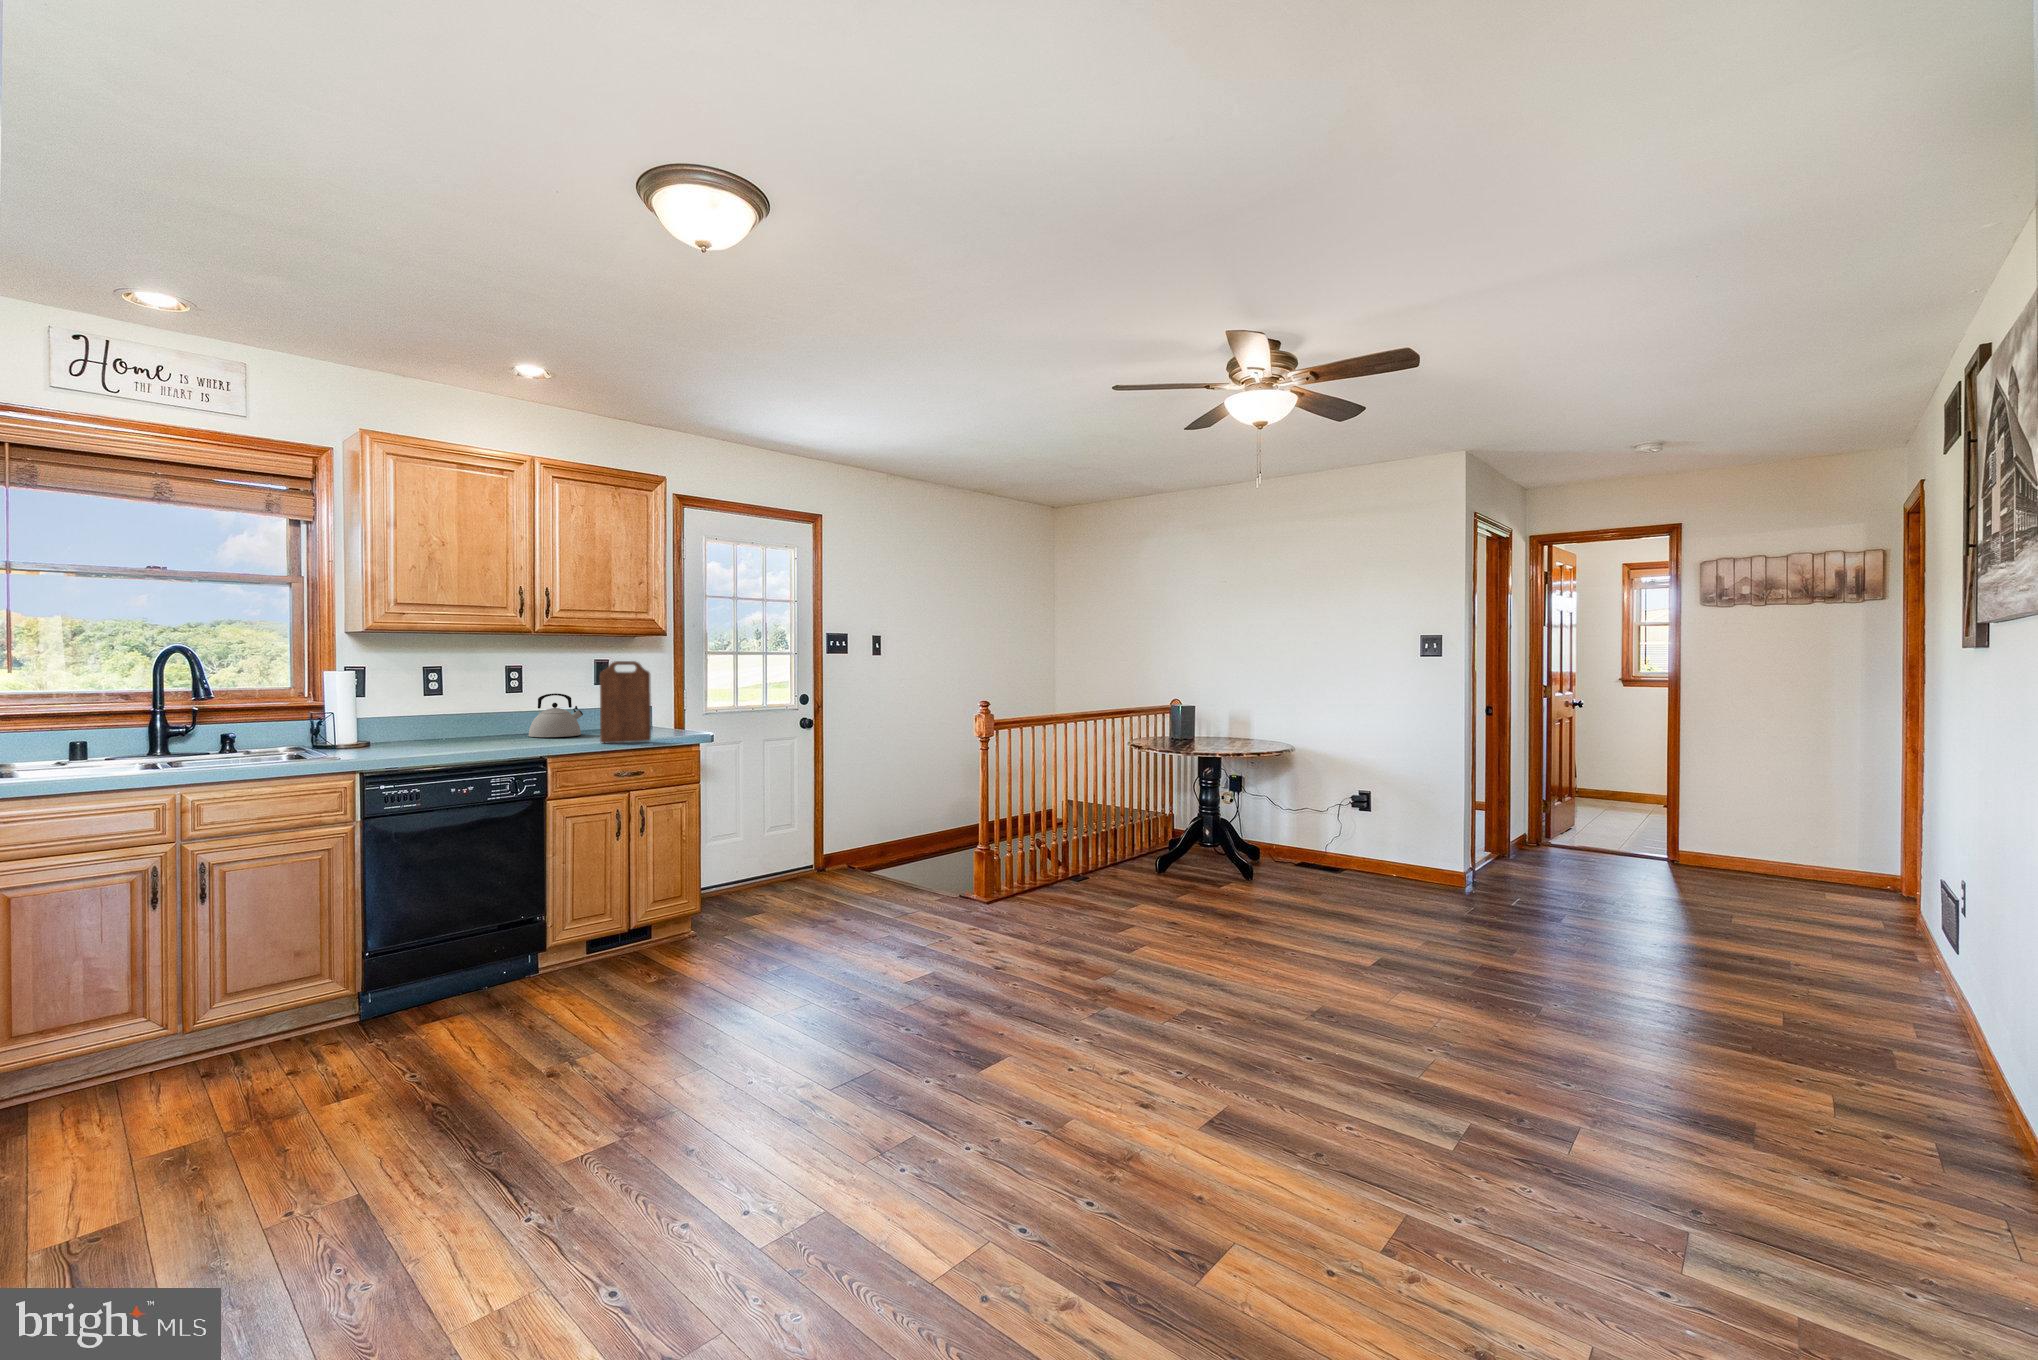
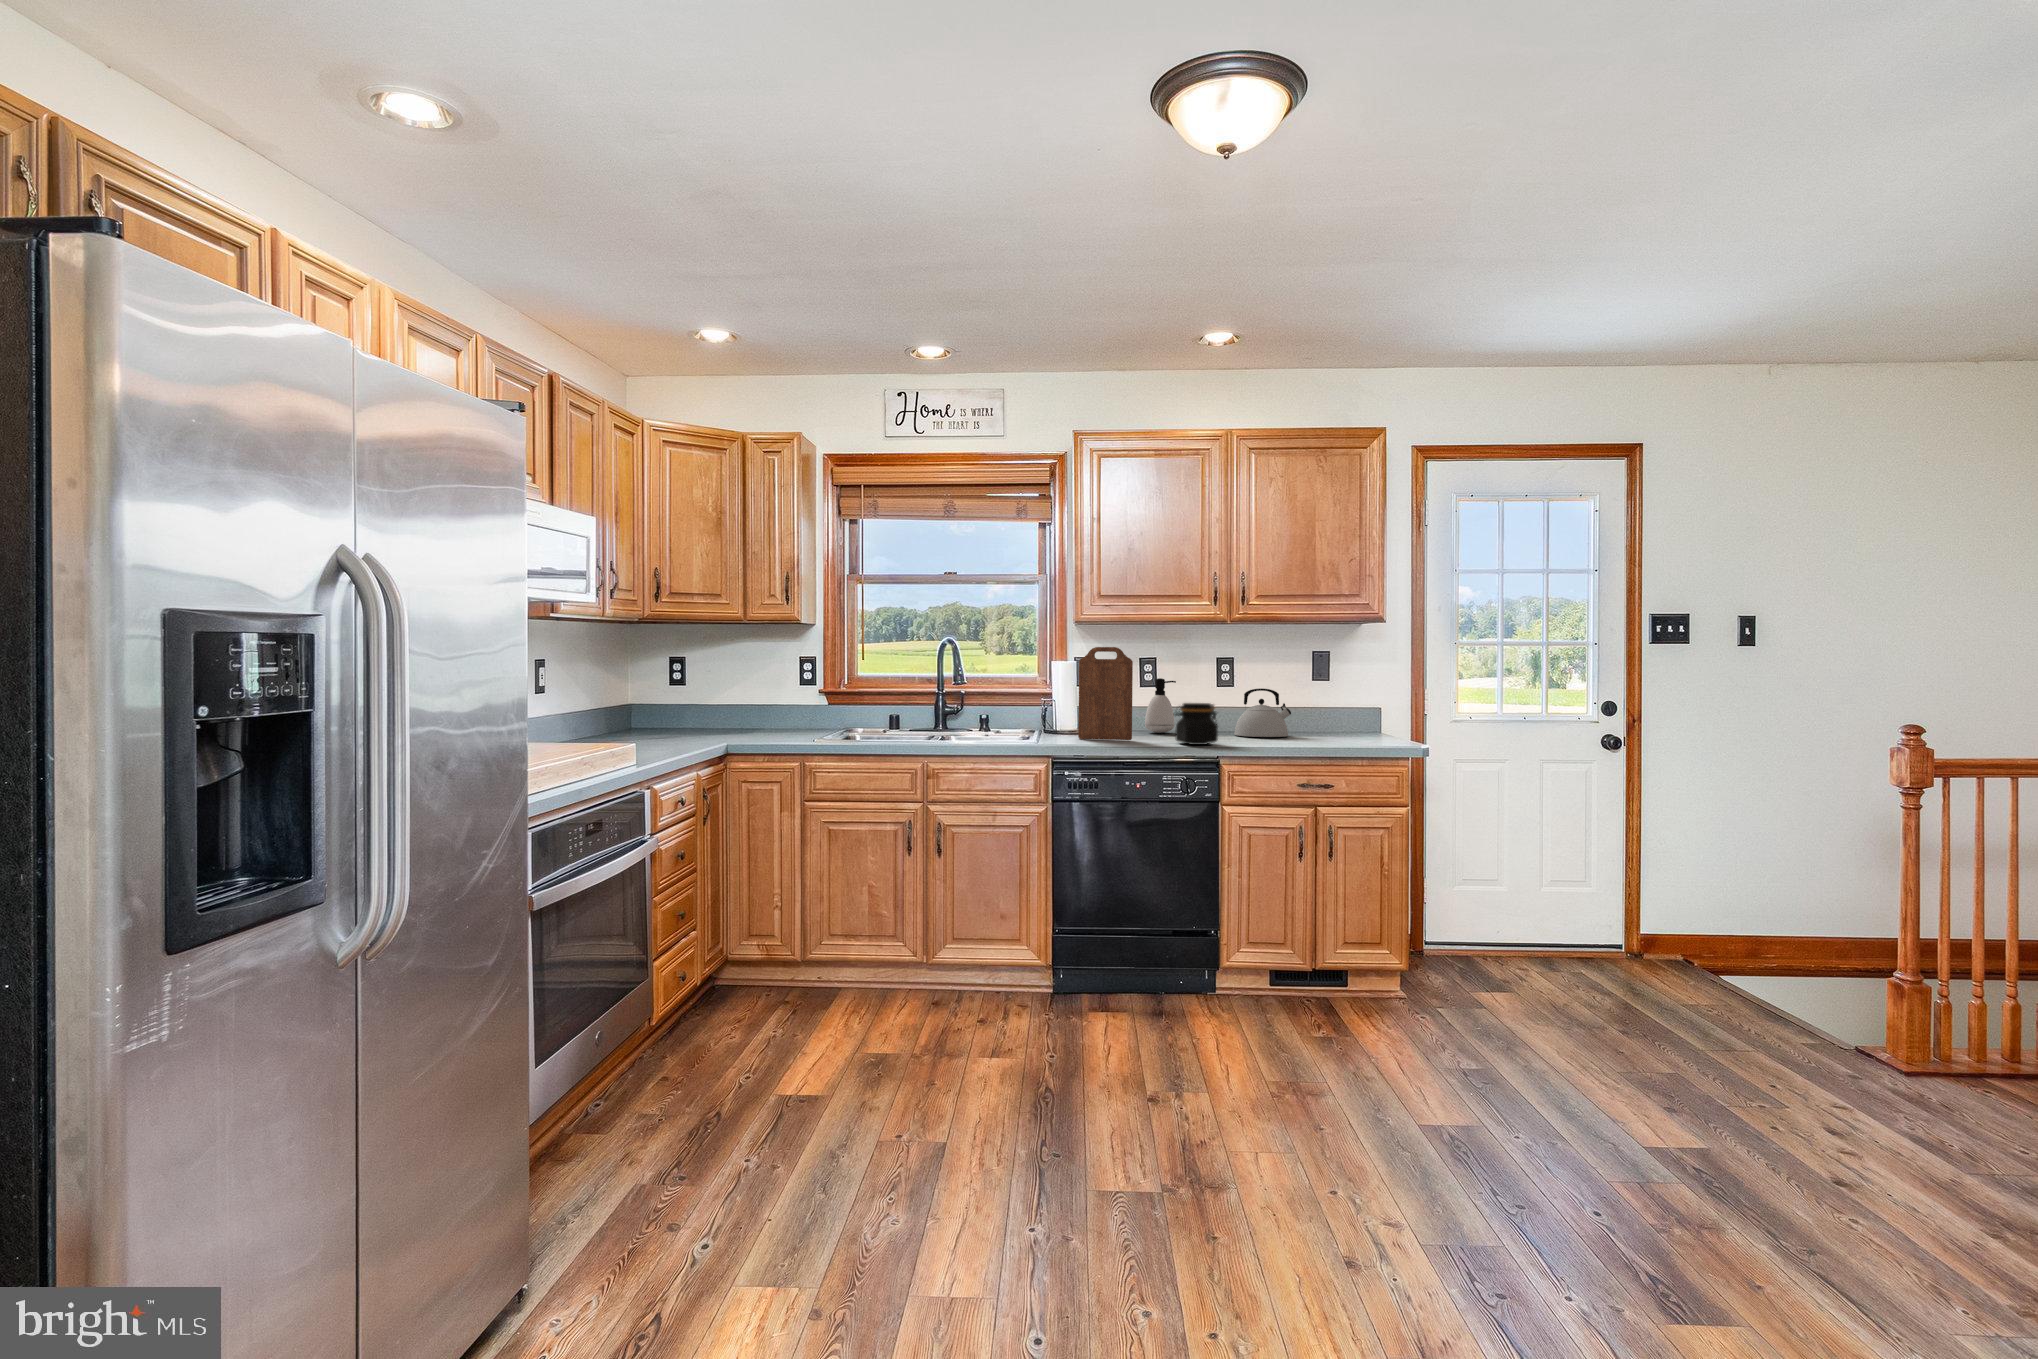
cutting board: present [600,661,651,744] -> present [1078,647,1133,740]
soap dispenser: none [433,687,467,739] -> present [1145,678,1176,733]
jar: none [488,710,533,749] -> present [1175,703,1218,745]

